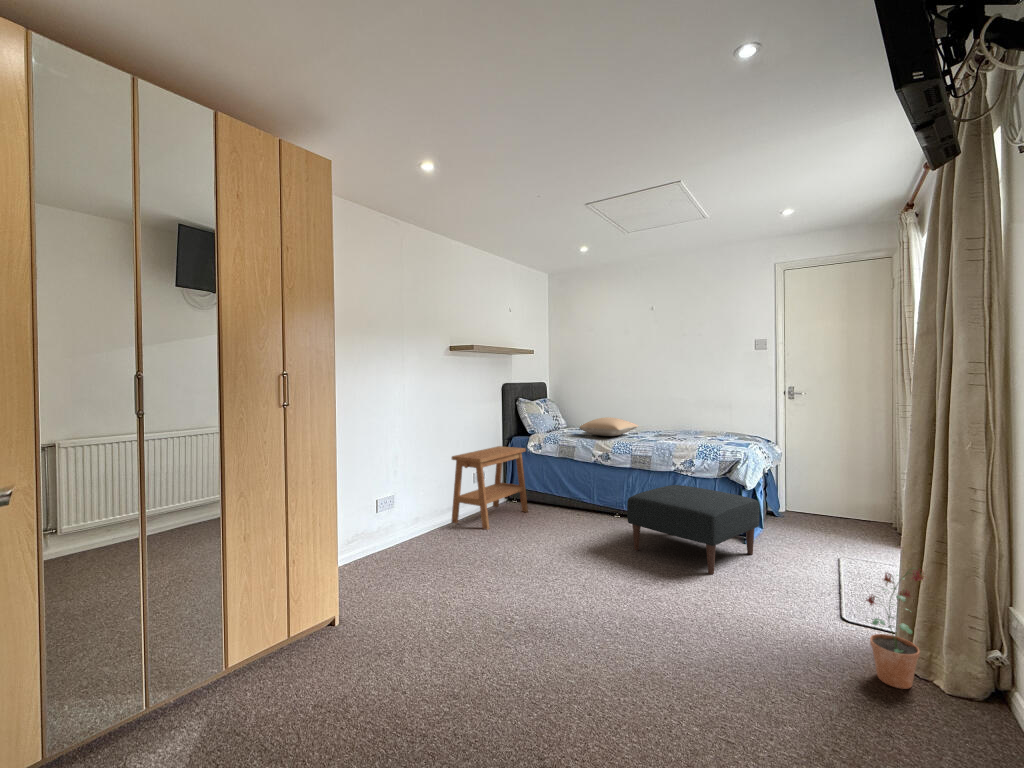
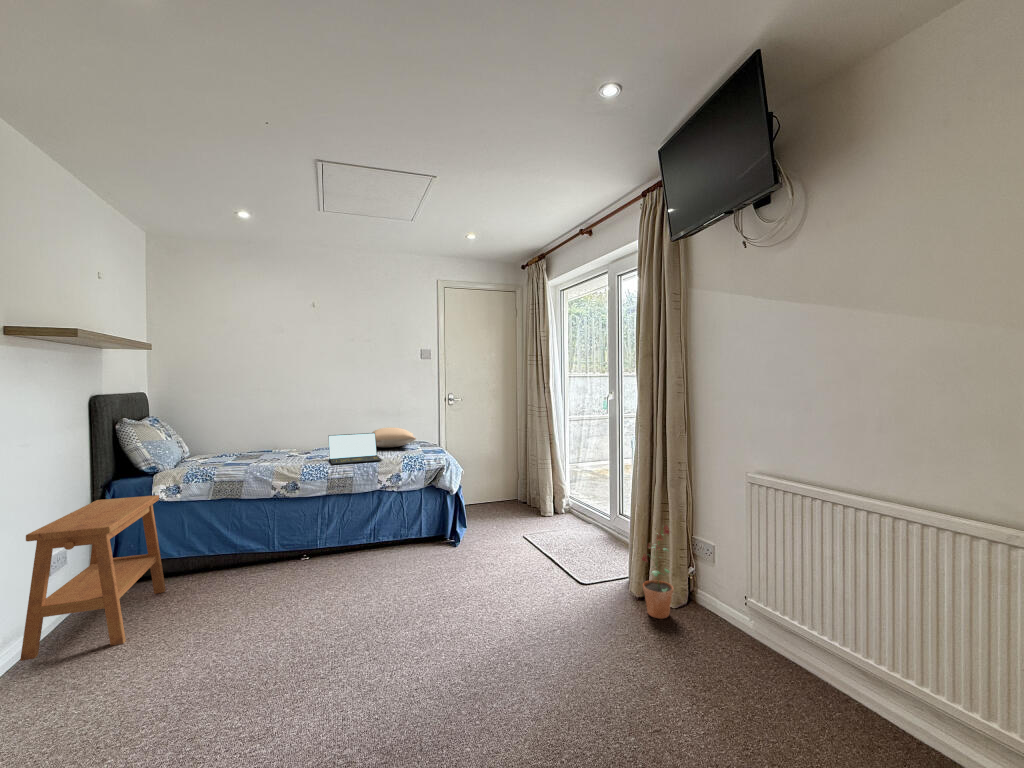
pillow: present [579,417,639,436] -> present [372,428,416,448]
laptop: none [636,419,684,445] -> present [328,433,382,464]
ottoman: present [627,485,759,575] -> none [365,501,475,589]

